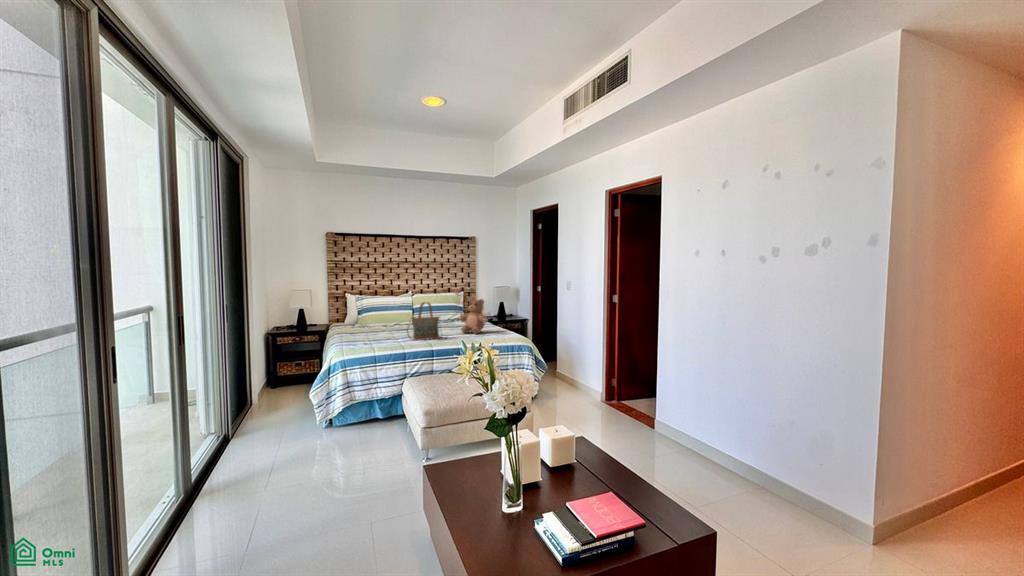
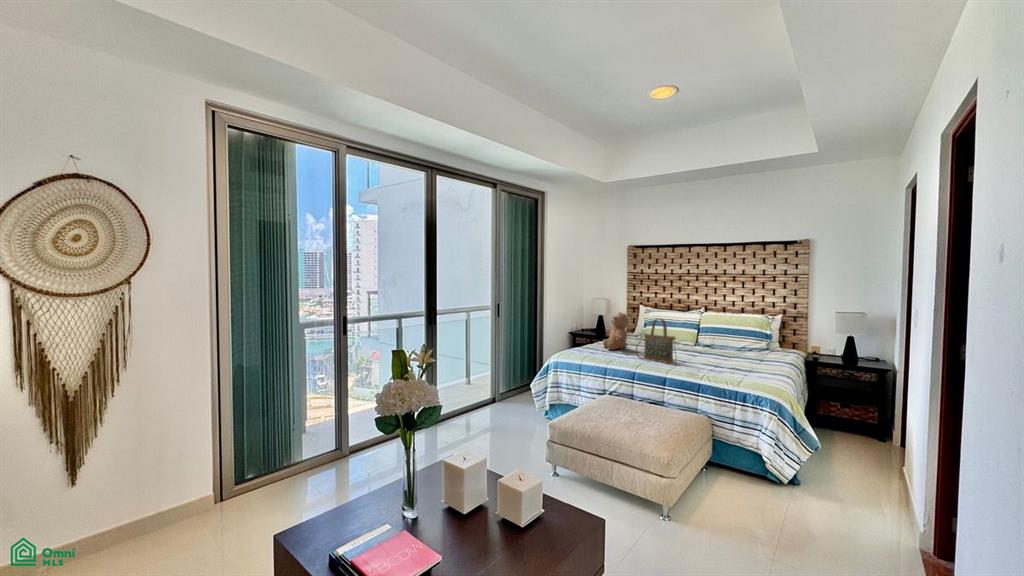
teddy bear: present [459,299,488,334] -> present [603,312,629,350]

